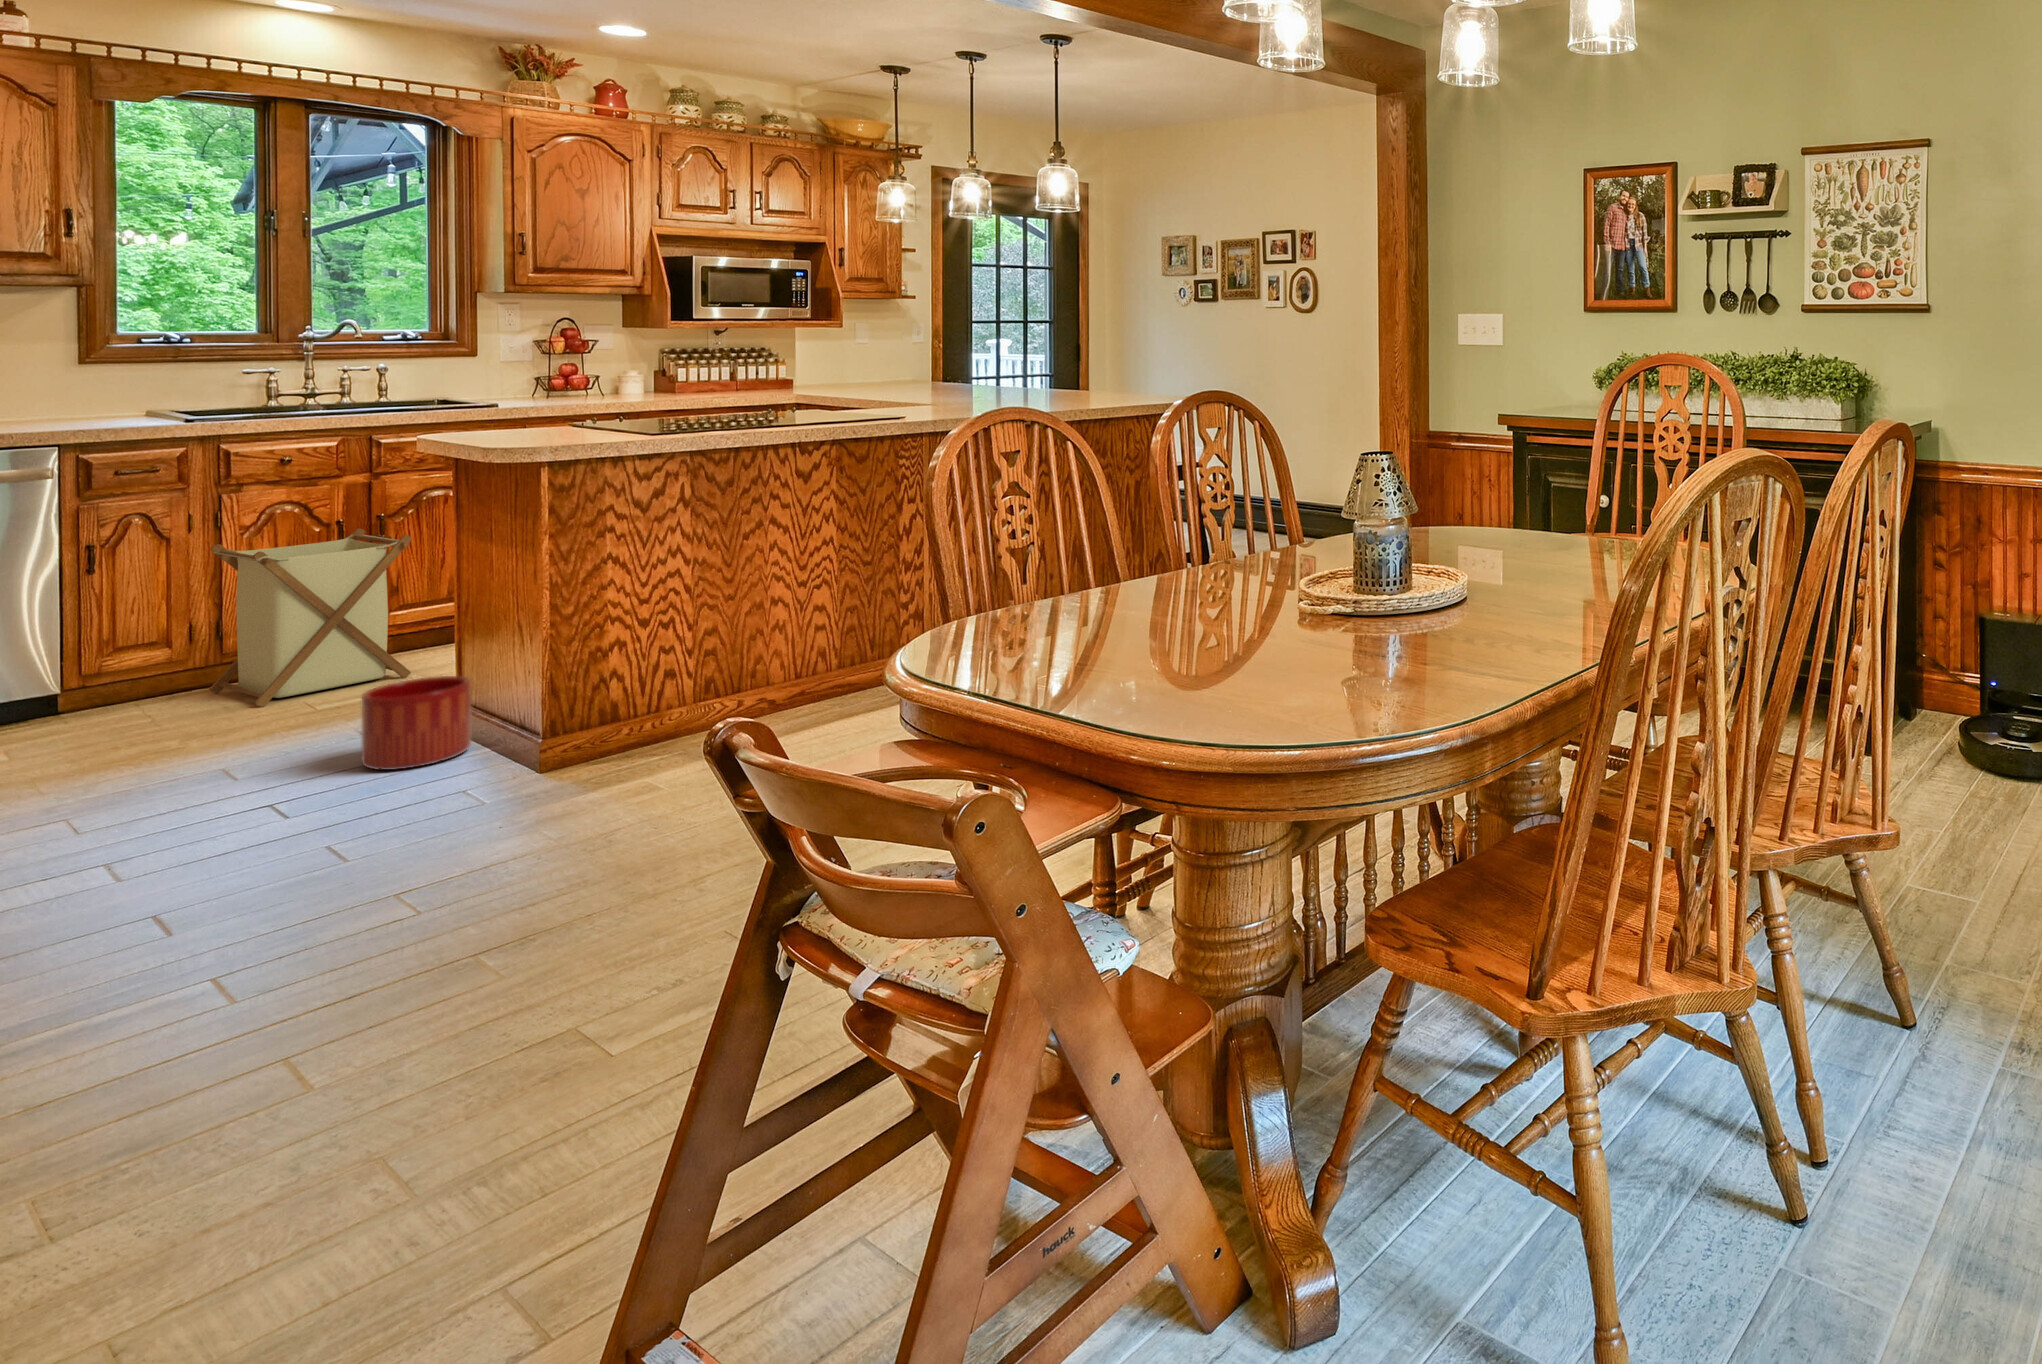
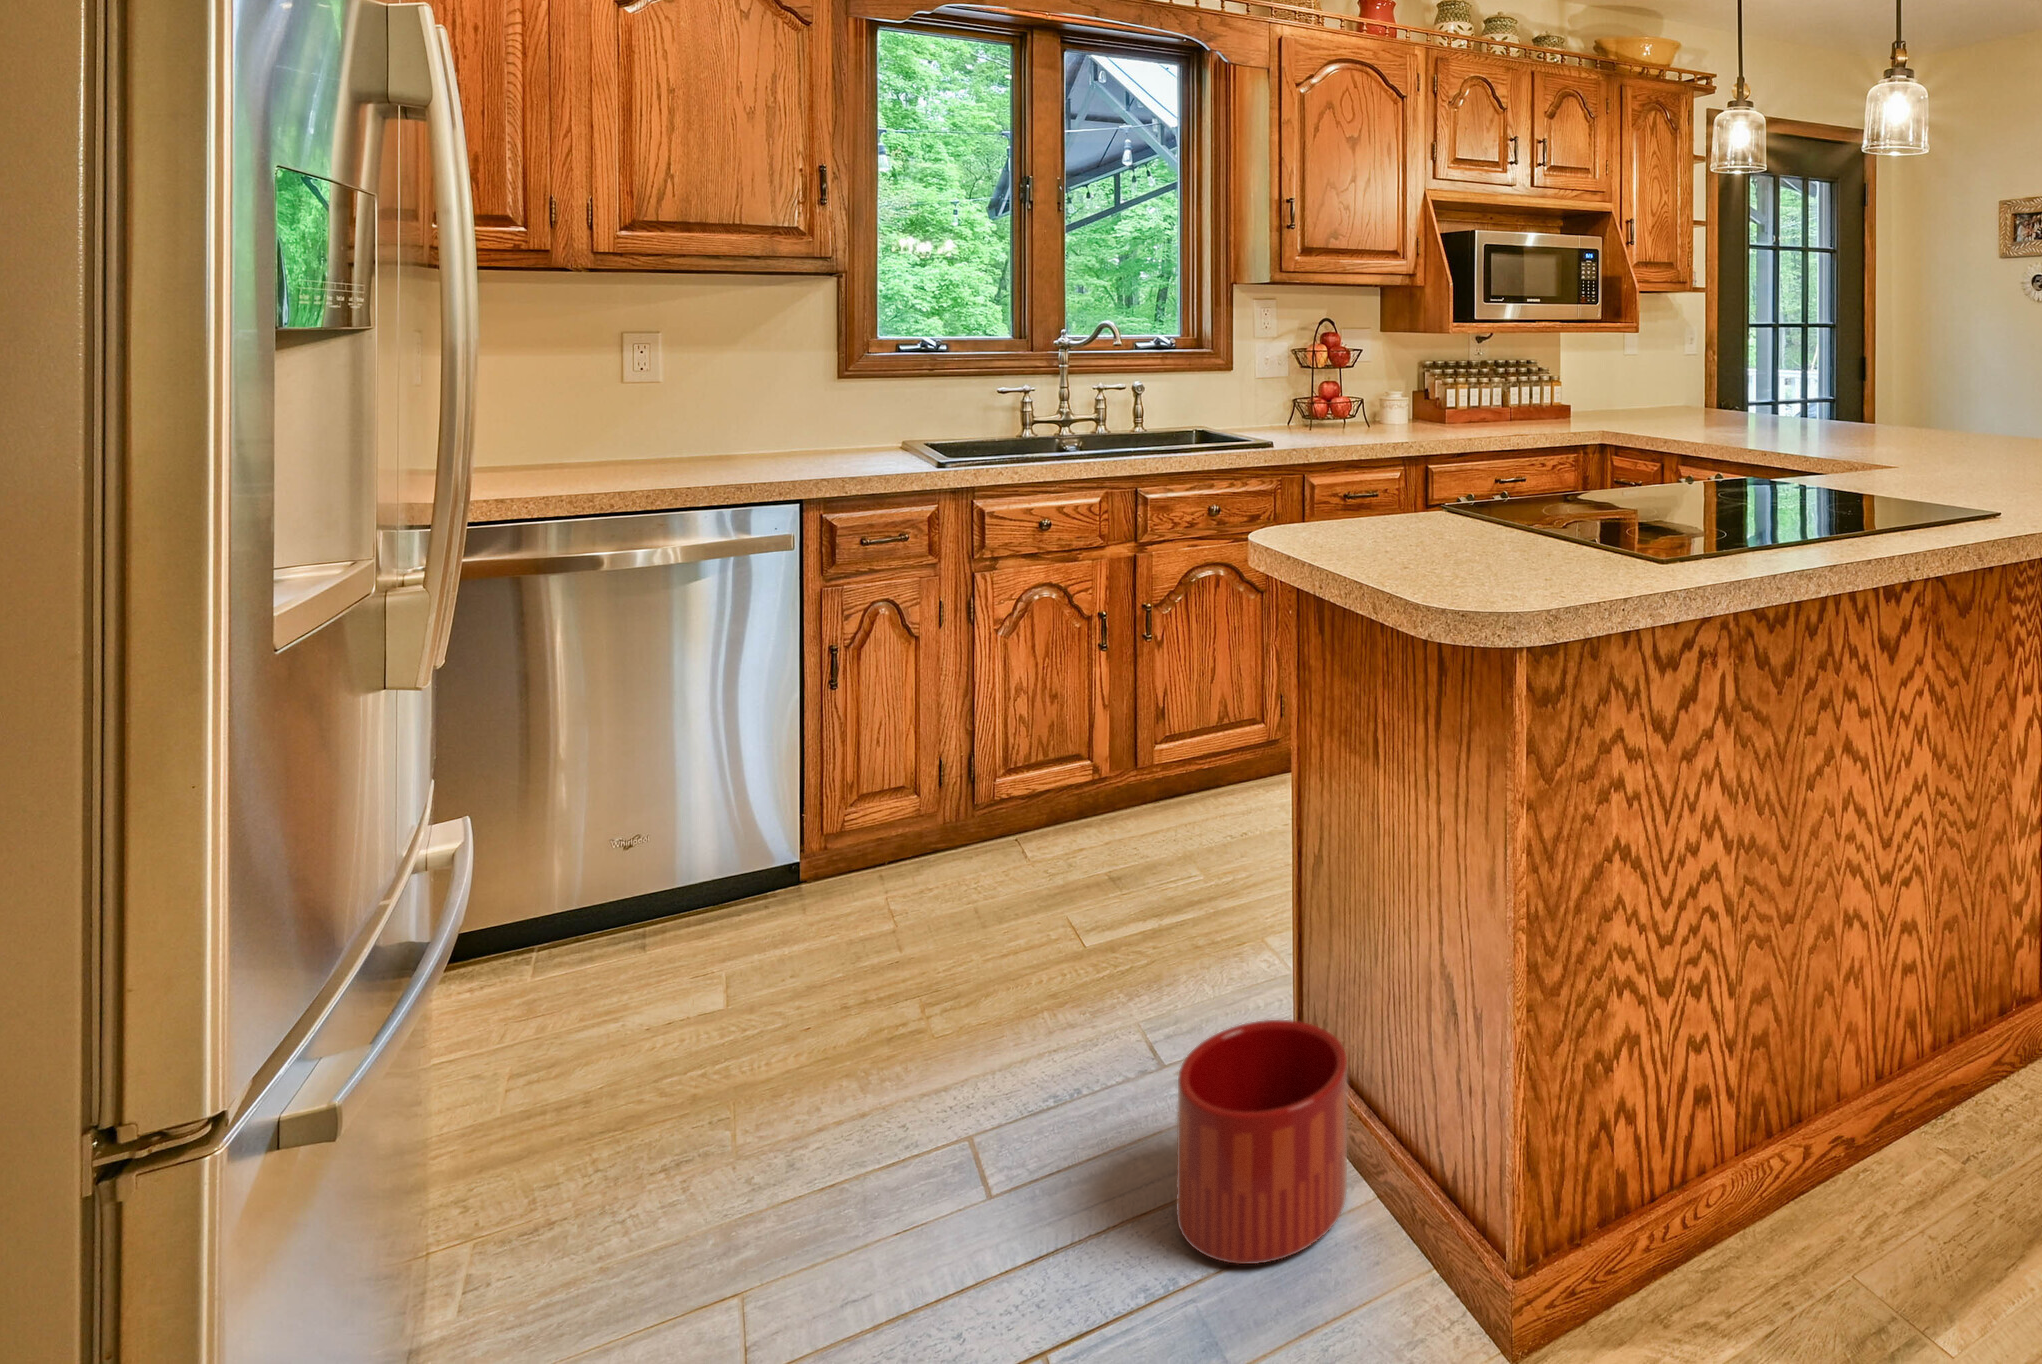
laundry basket: present [209,528,412,707] -> none [958,625,1195,926]

